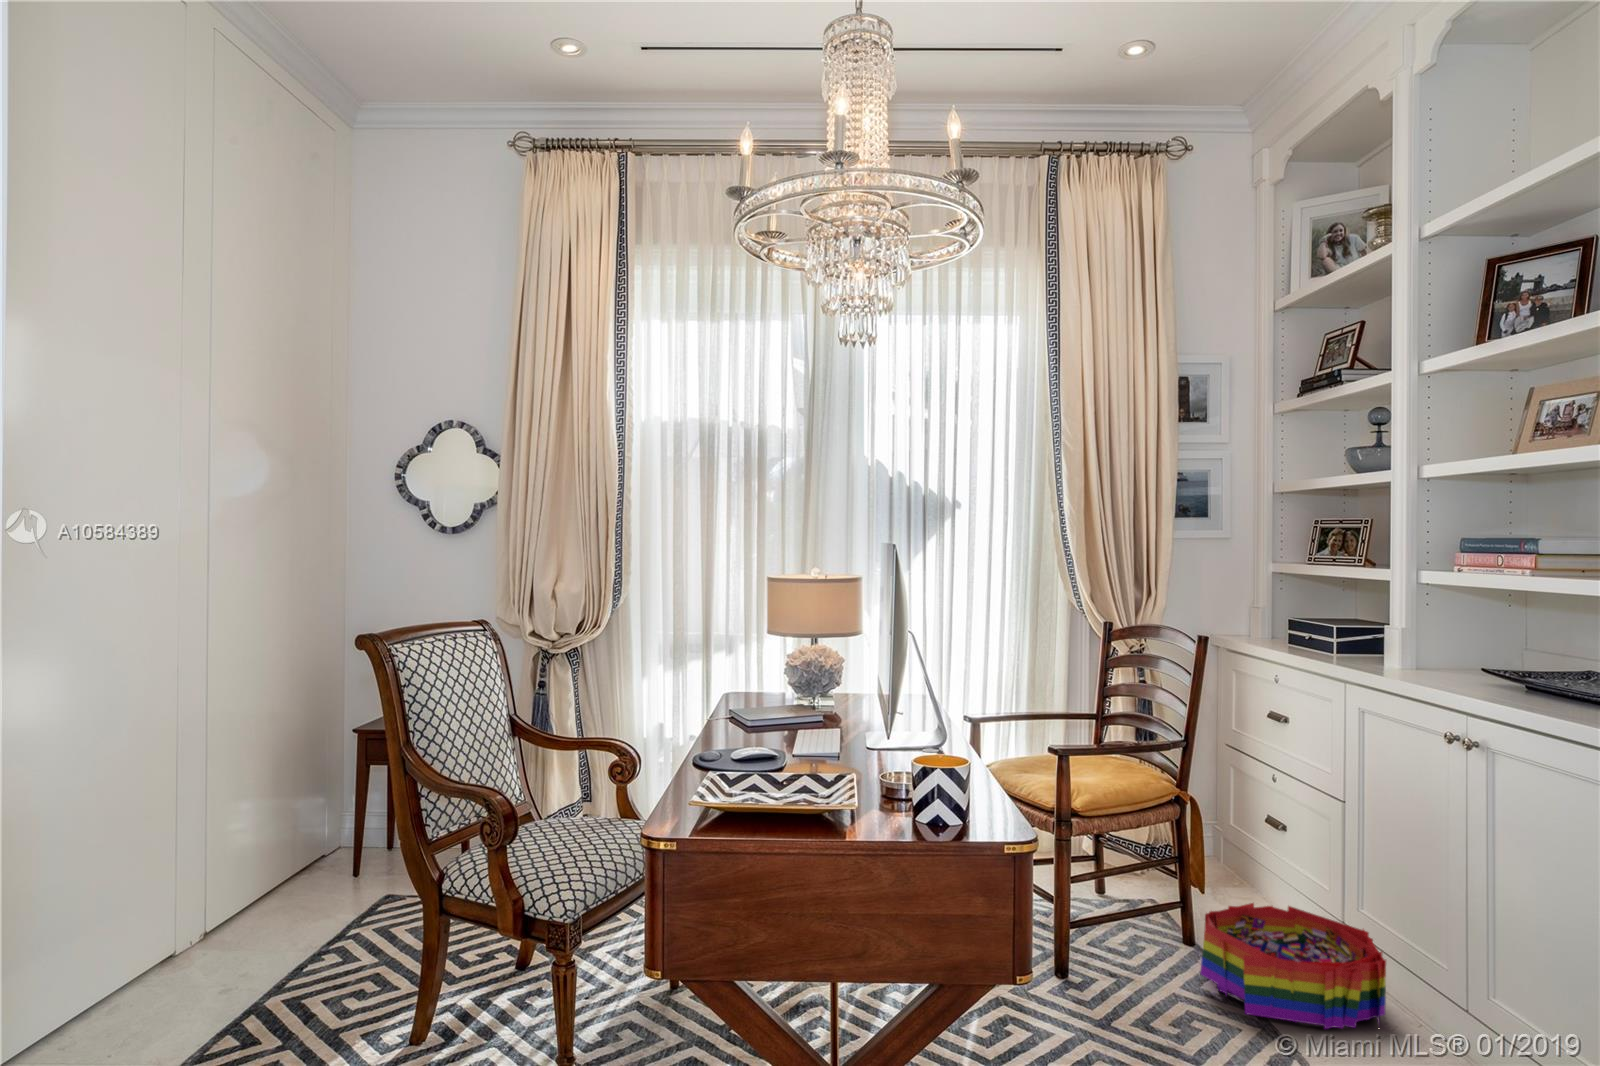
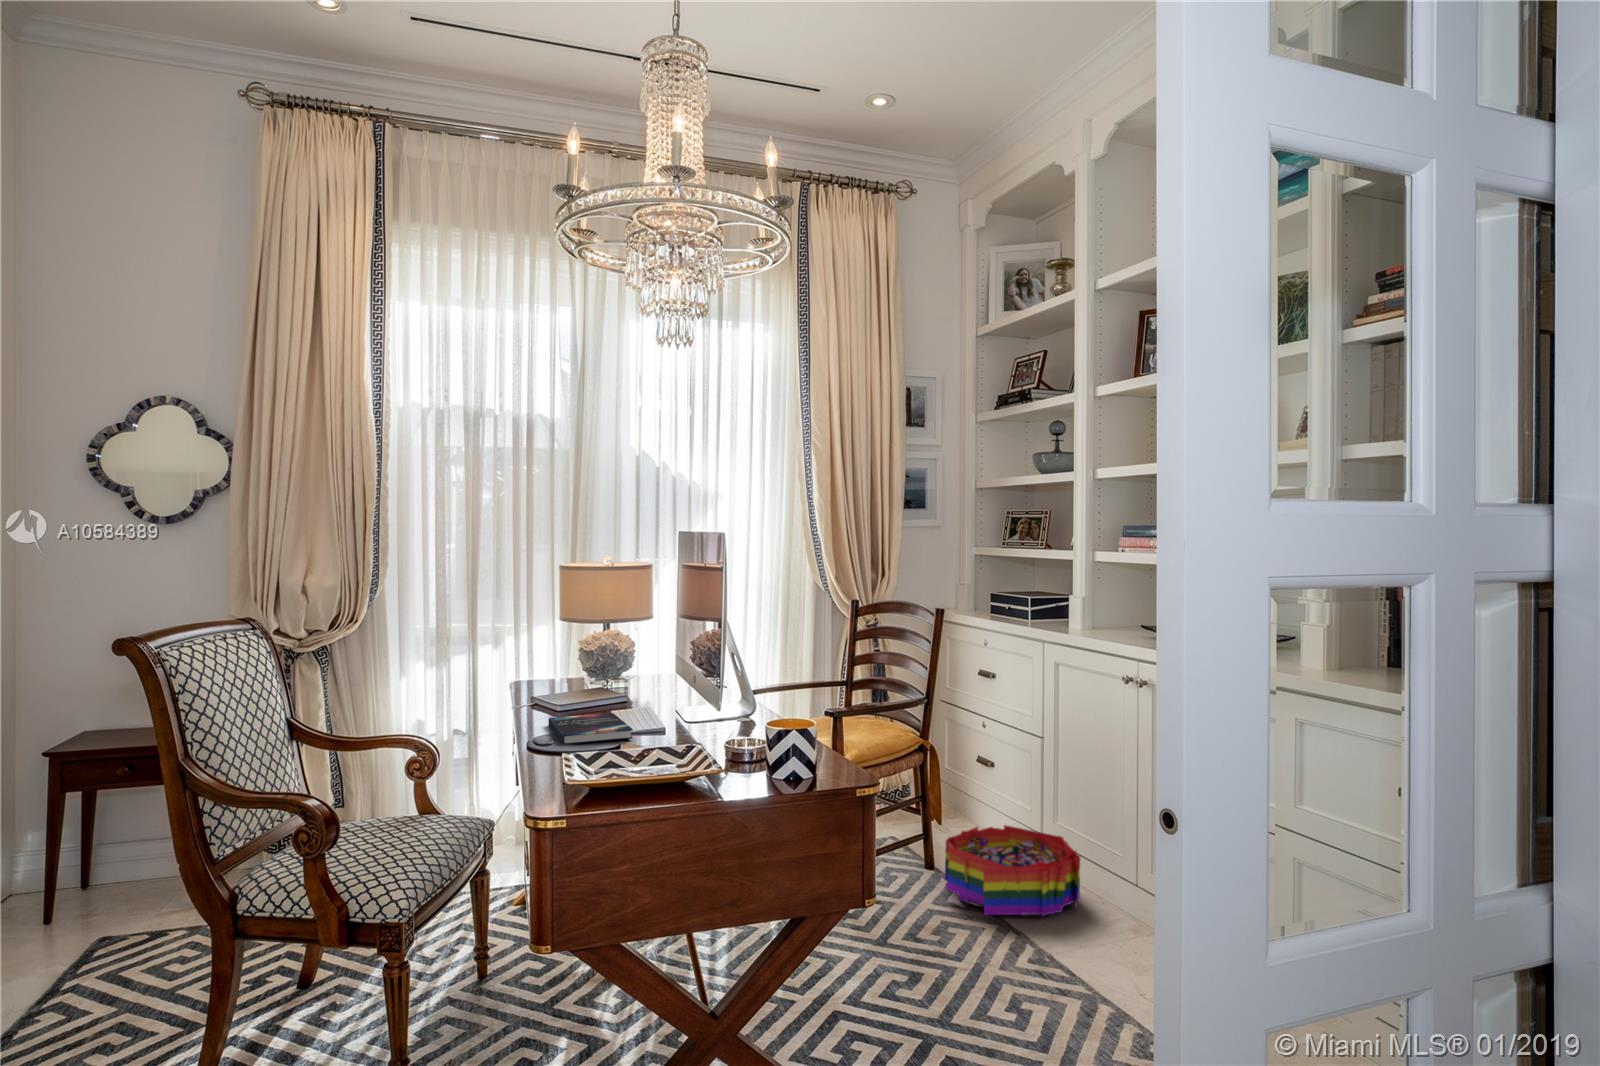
hardback book: none [735,733,809,762] -> present [549,713,633,744]

